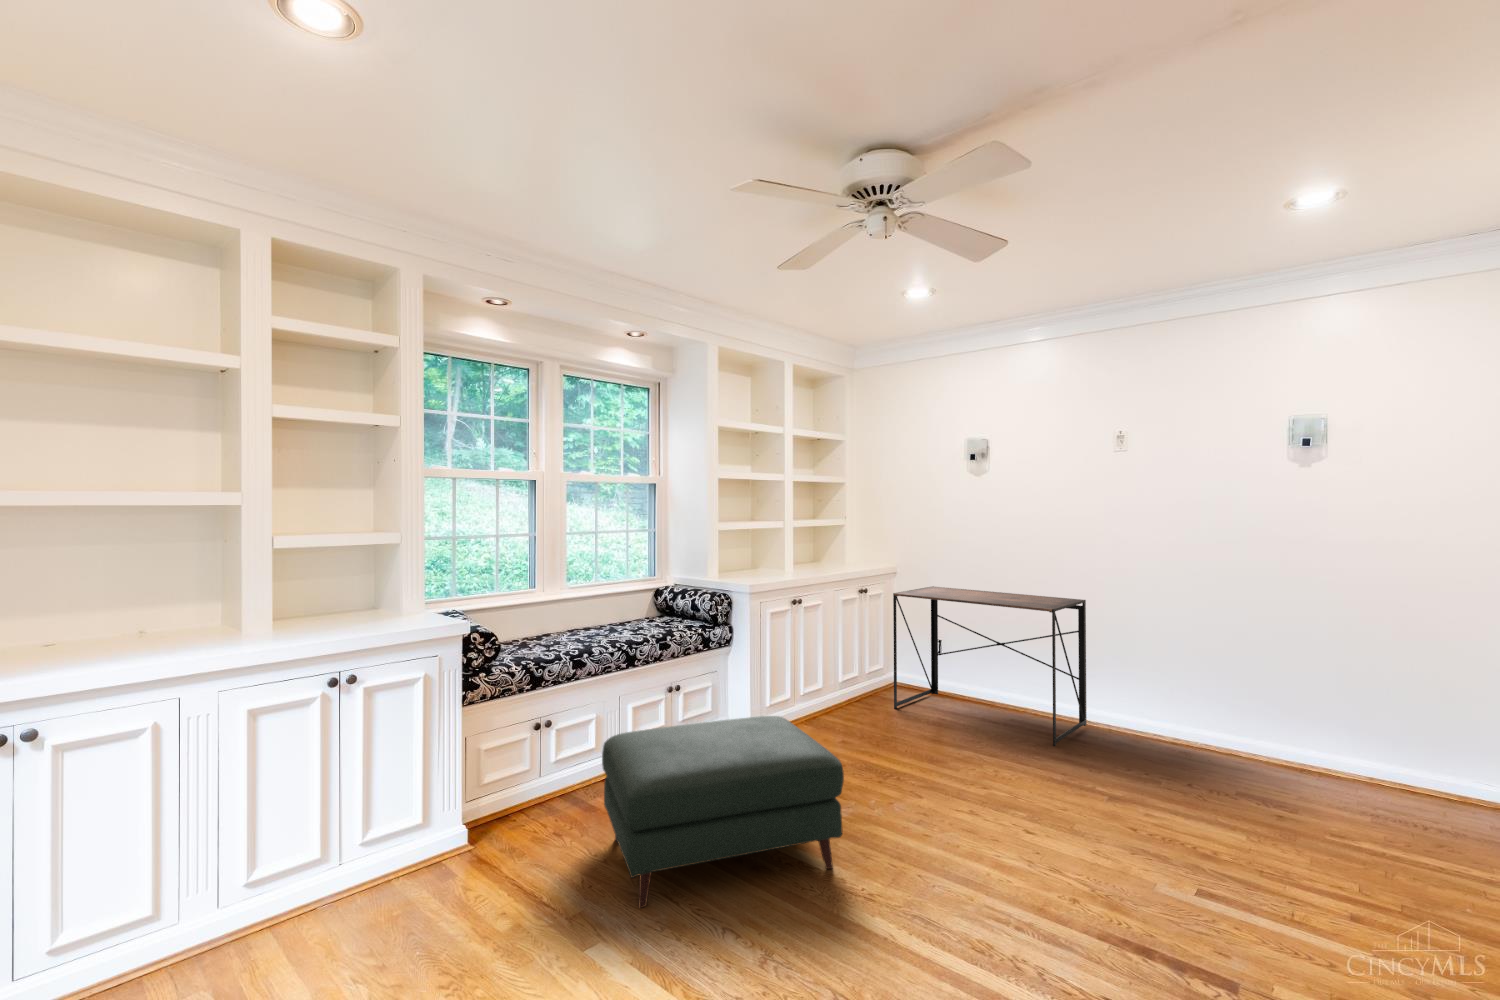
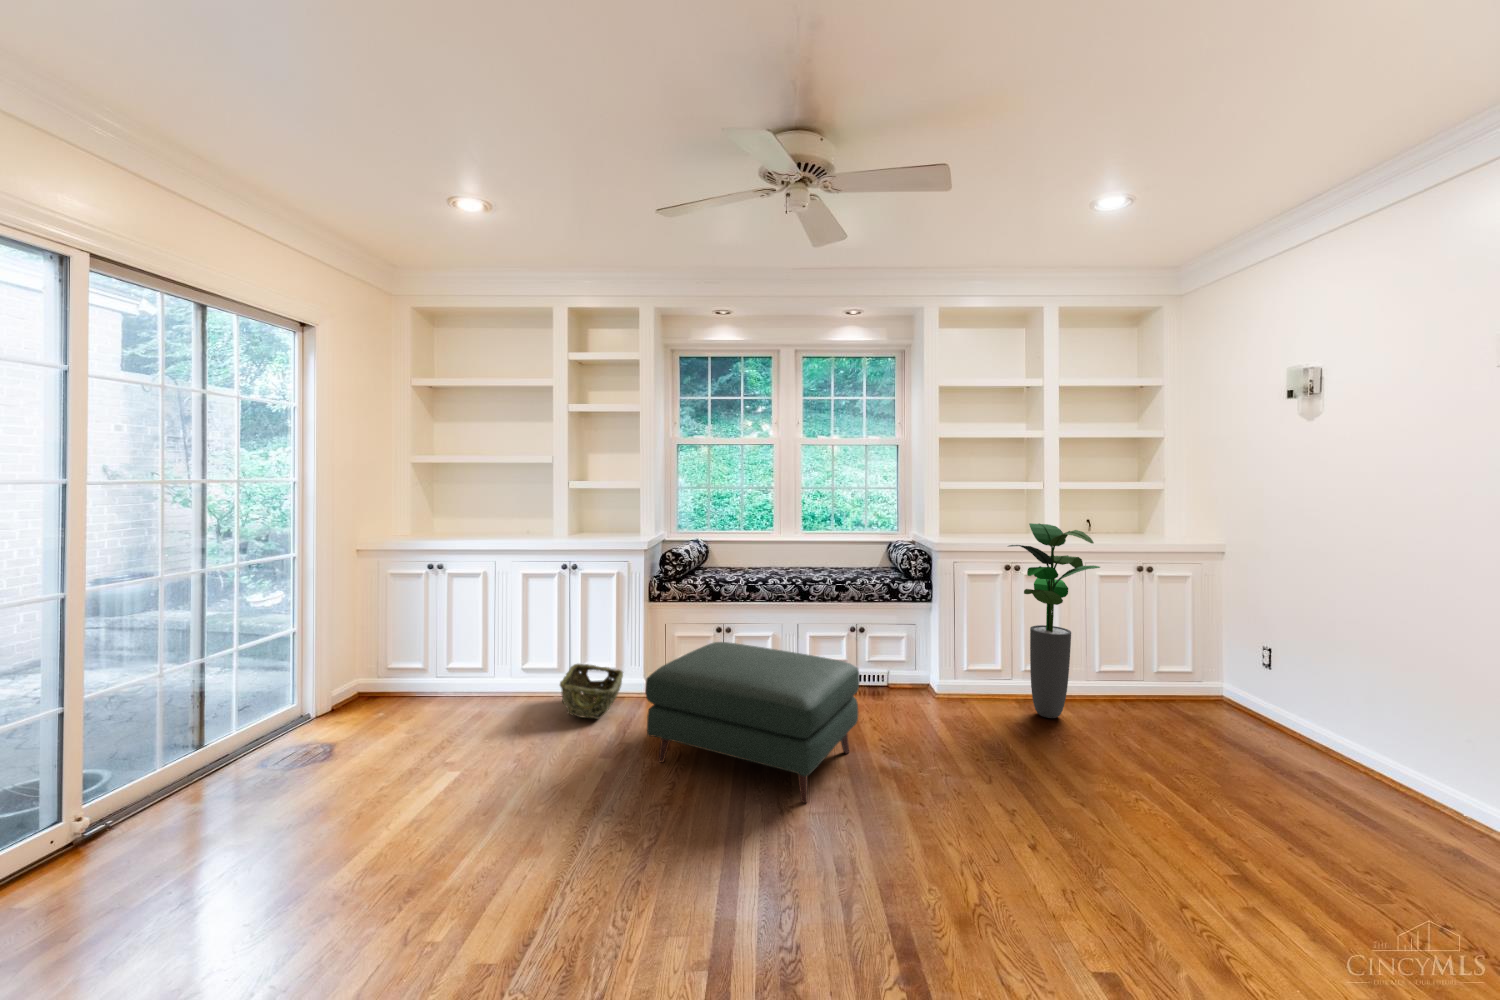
potted plant: none [810,557,879,729] -> present [1008,523,1100,718]
desk: present [893,586,1087,746] -> none [1156,577,1488,838]
woven basket: none [362,824,494,917] -> present [560,664,623,719]

